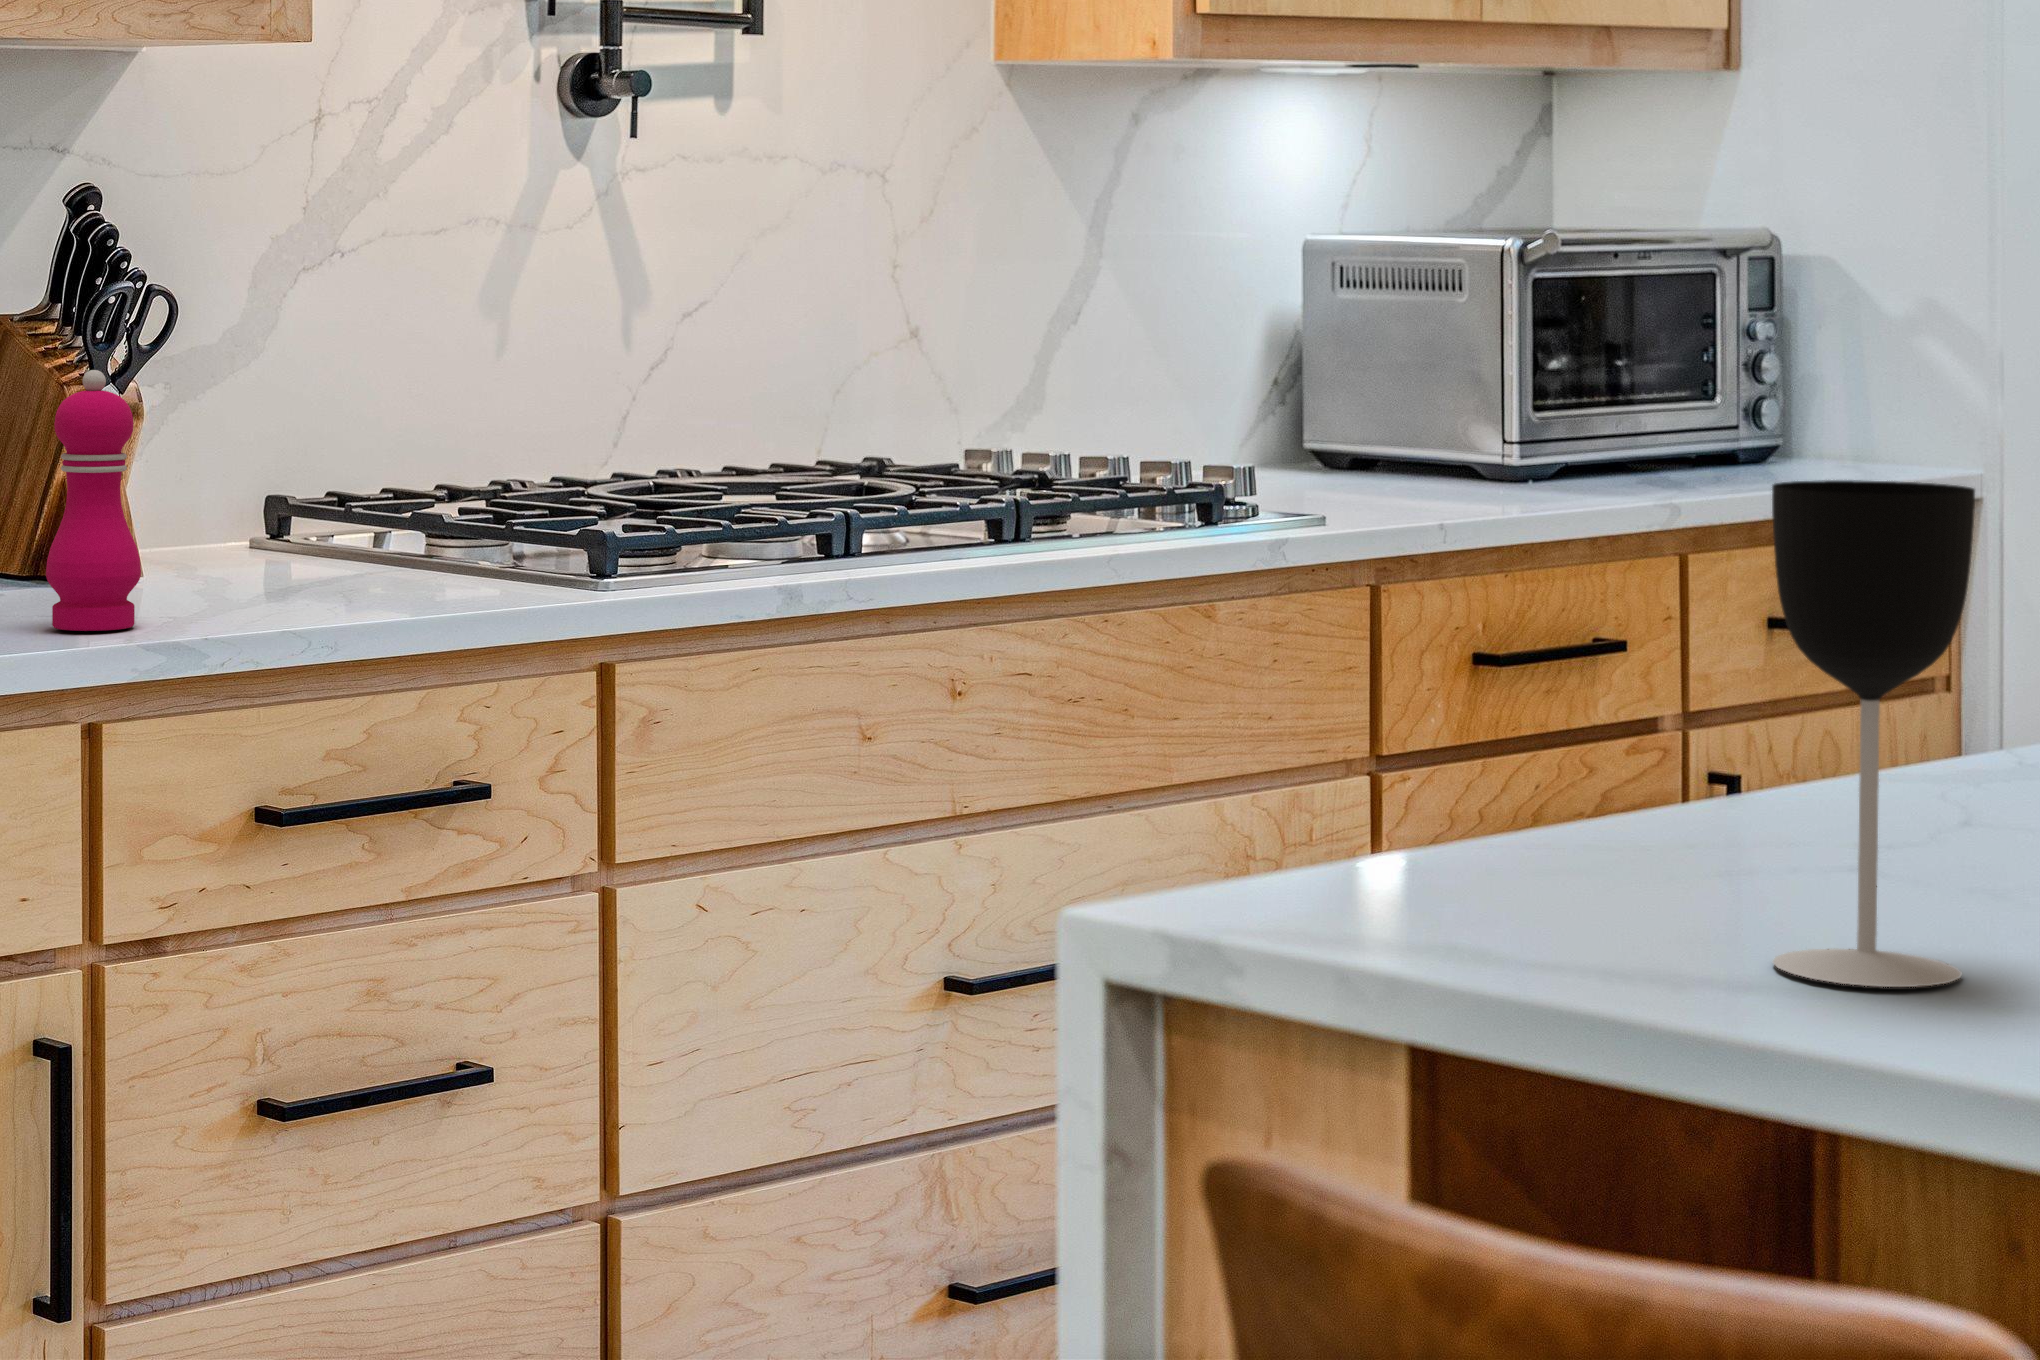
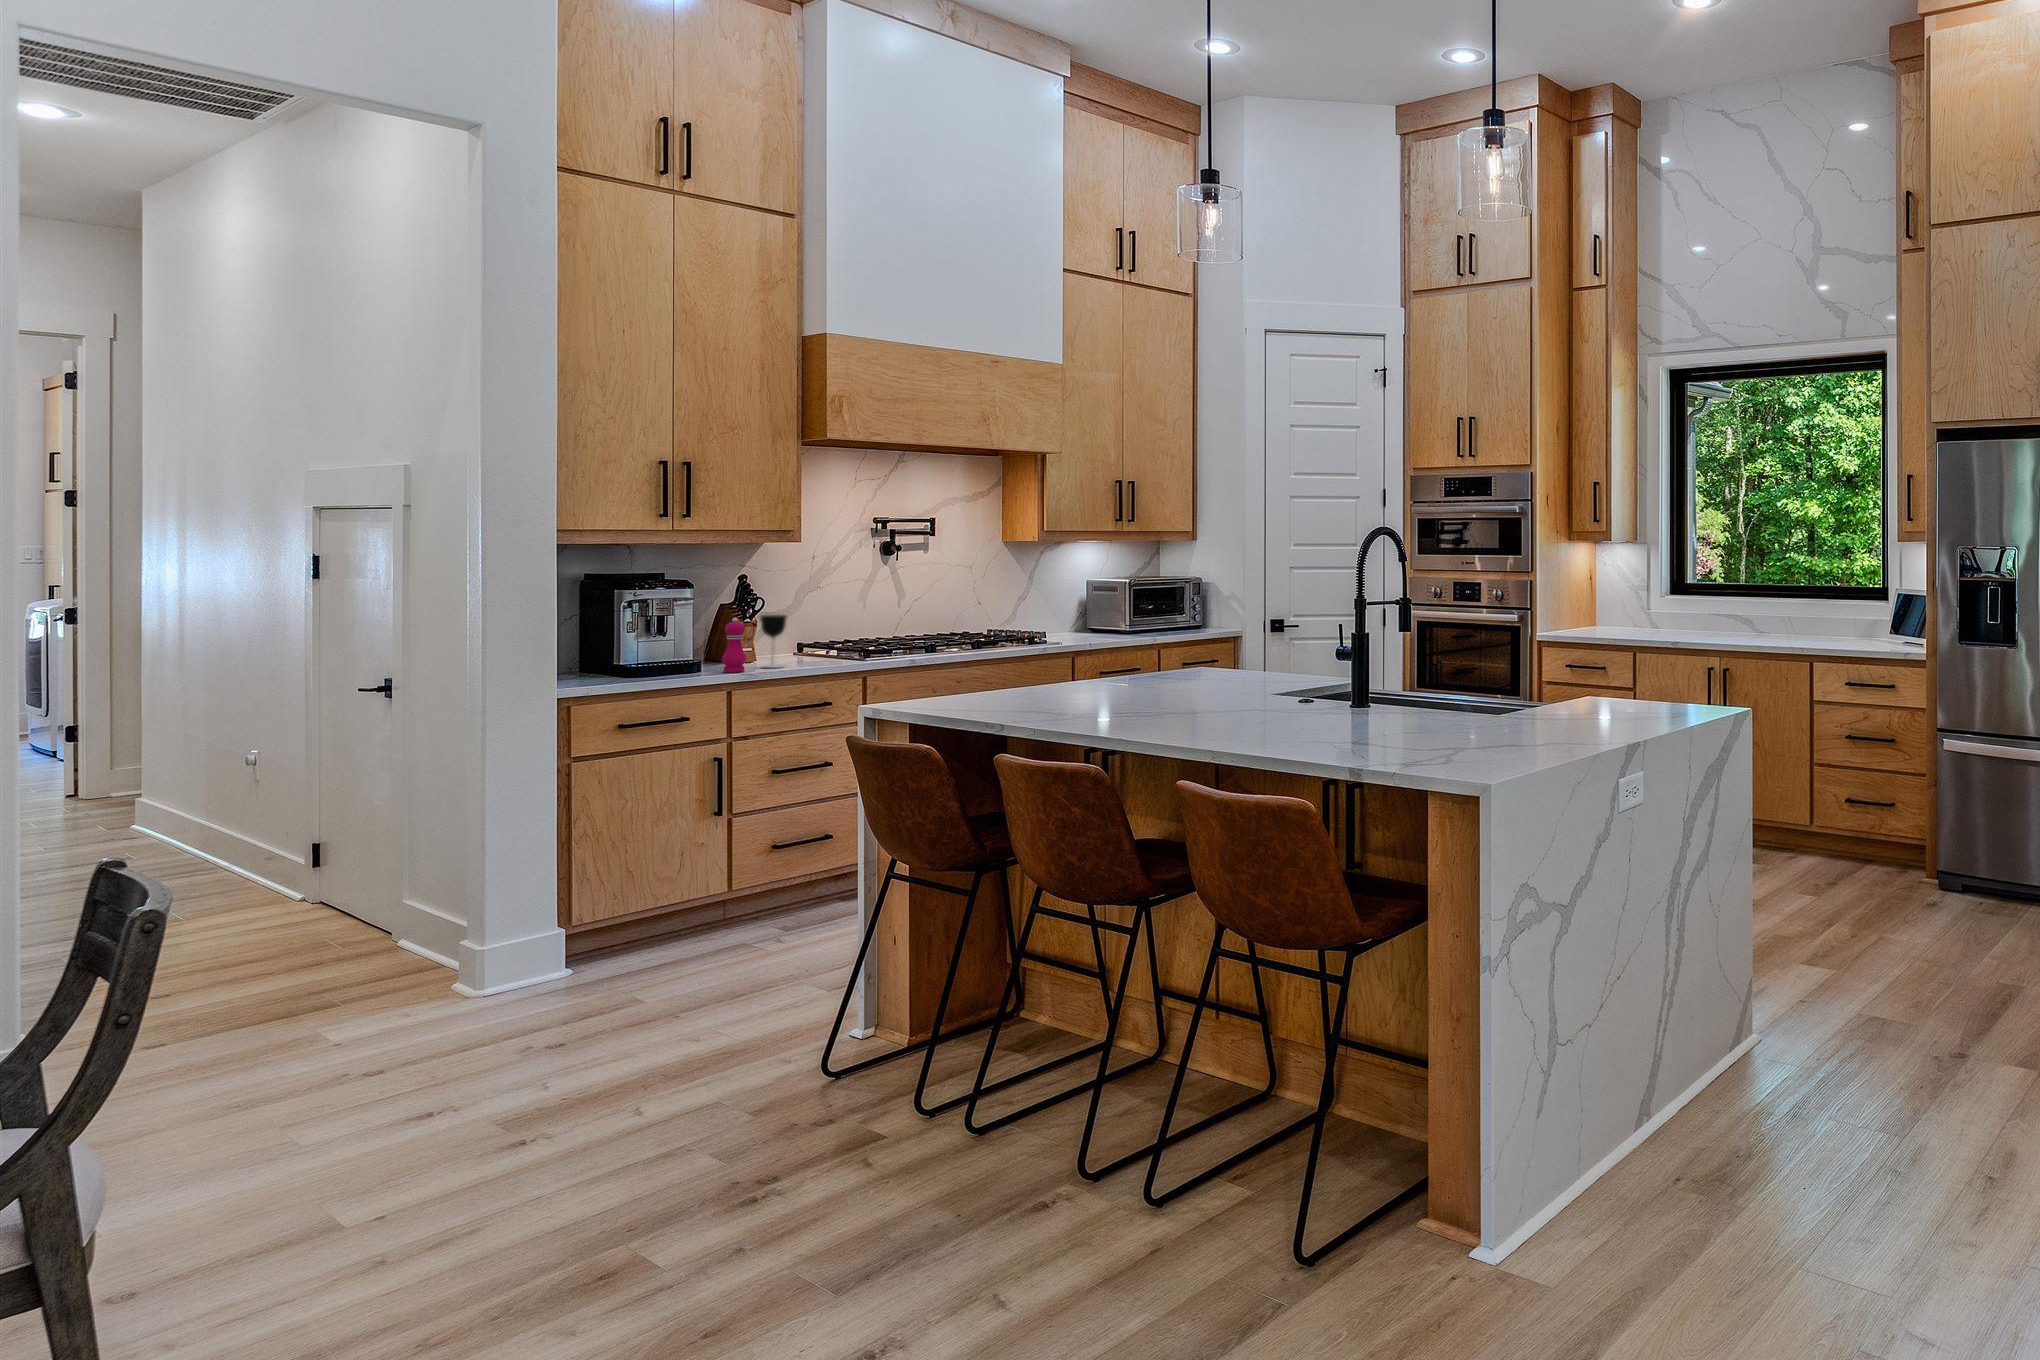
wine glass: present [1772,480,1975,987] -> present [760,615,786,668]

